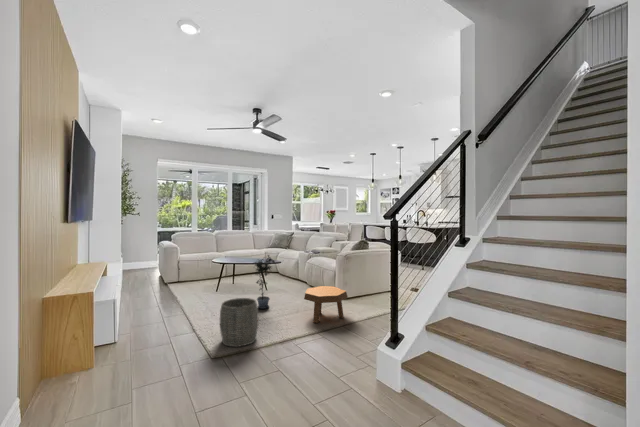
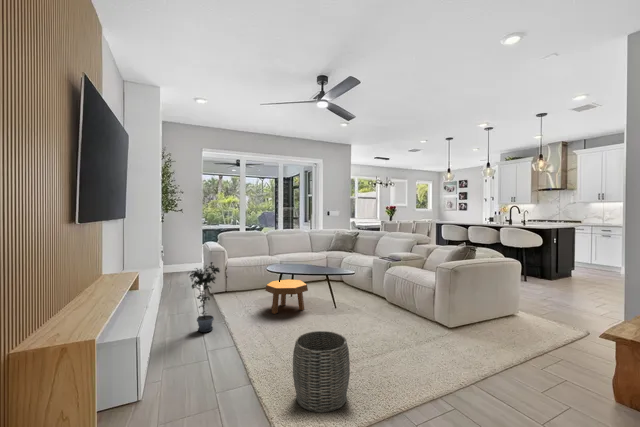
potted plant: present [255,255,275,309] -> present [190,262,220,332]
footstool: present [304,286,348,323] -> present [265,279,308,314]

